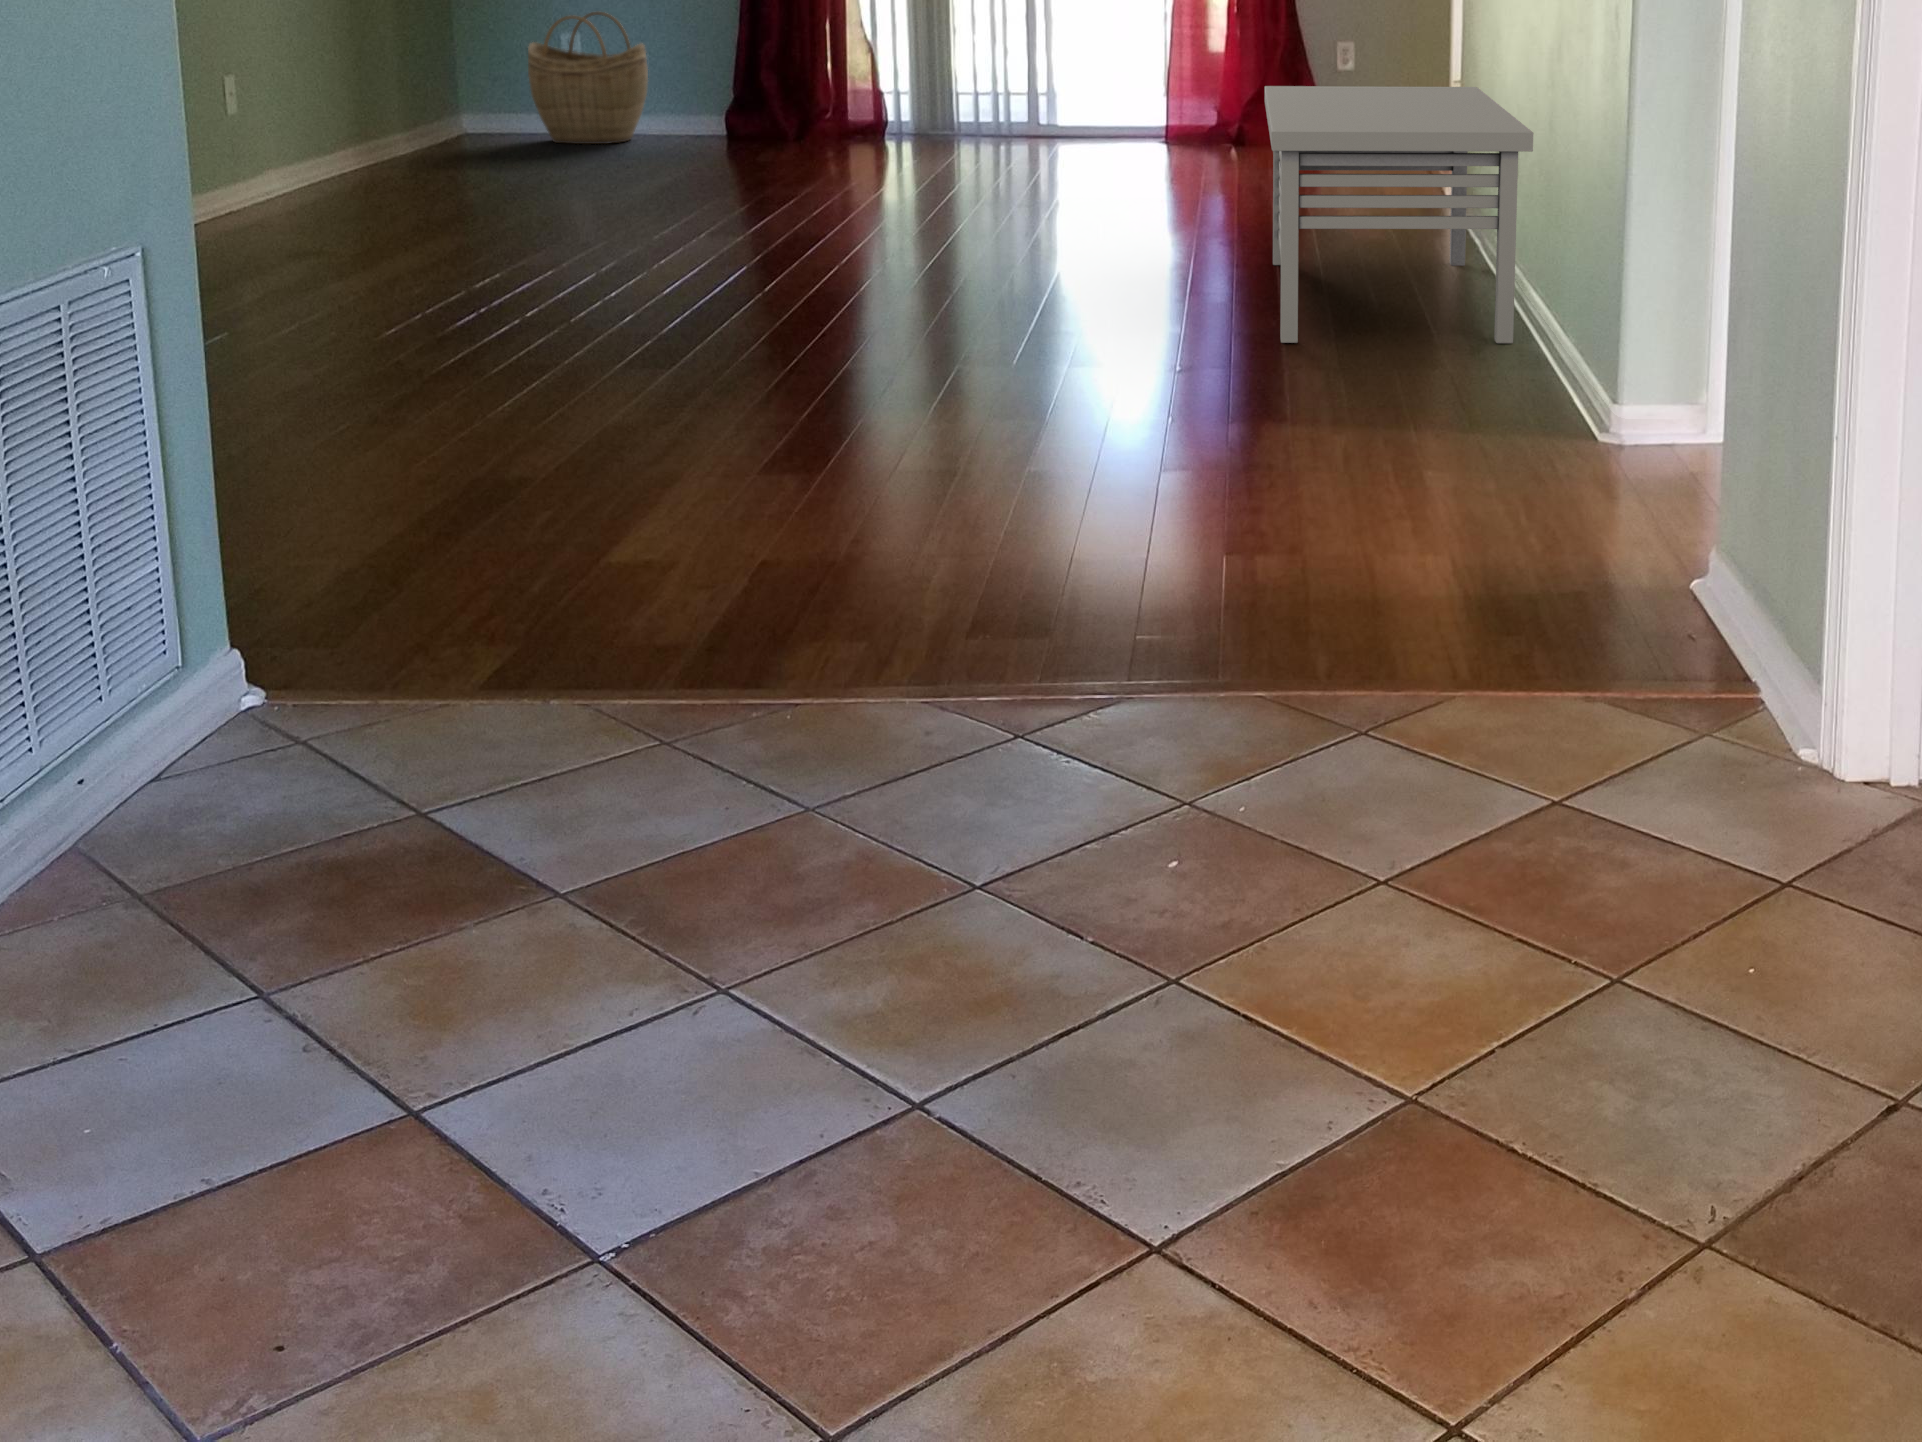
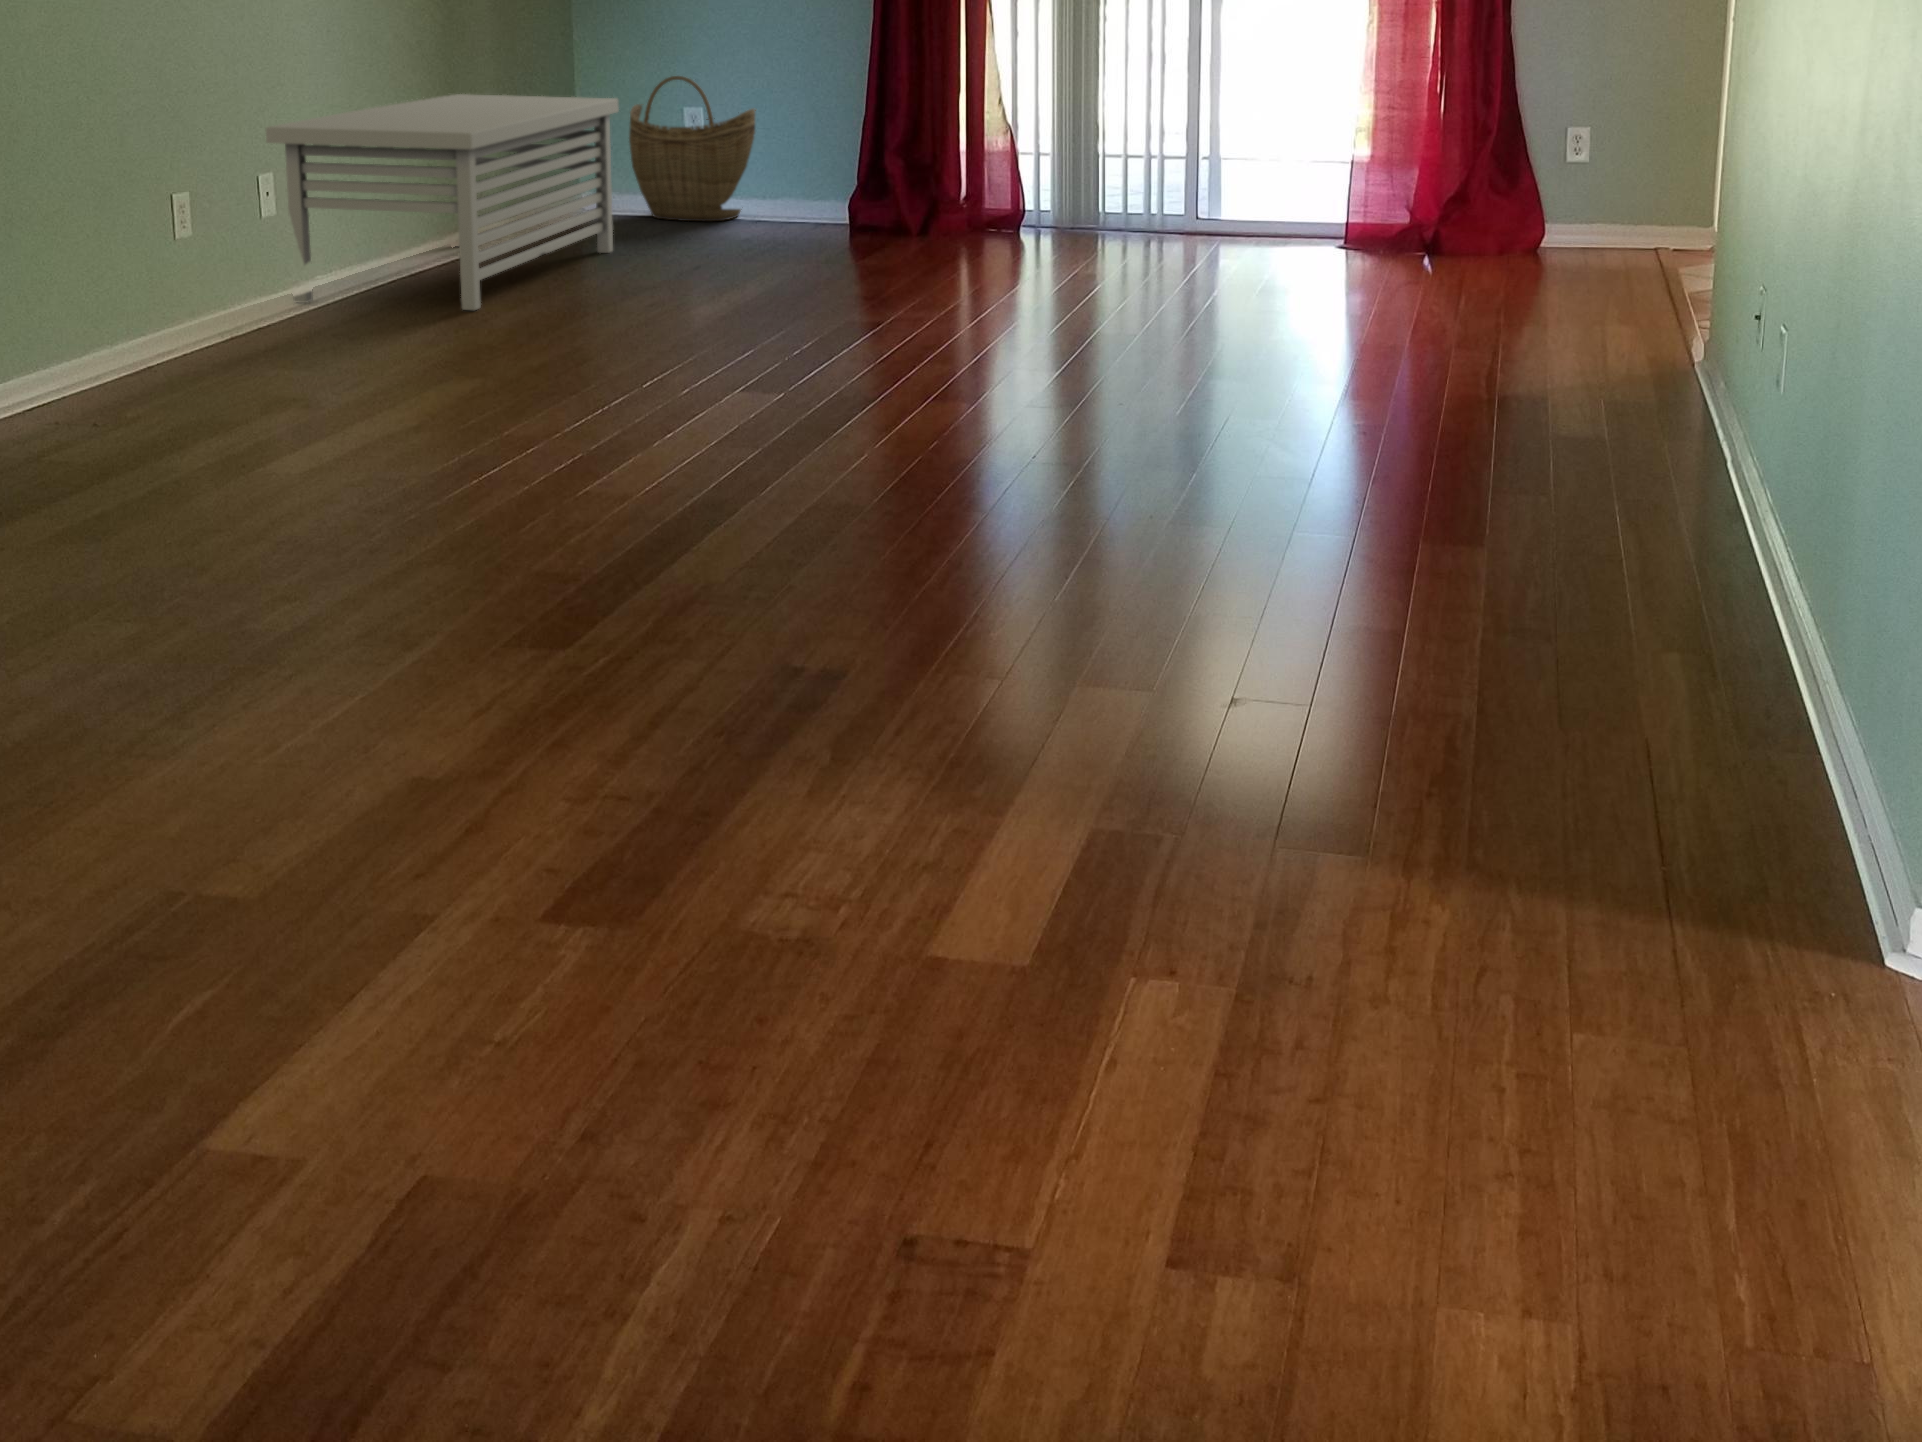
storage bench: present [1265,86,1533,343] -> present [266,94,619,310]

